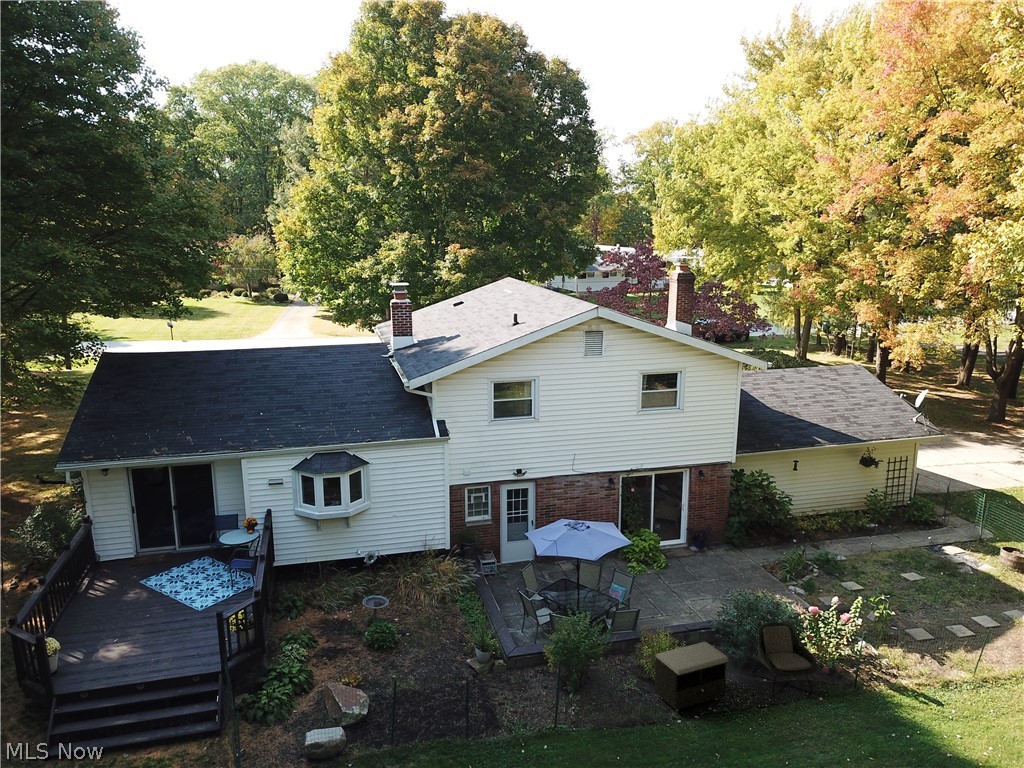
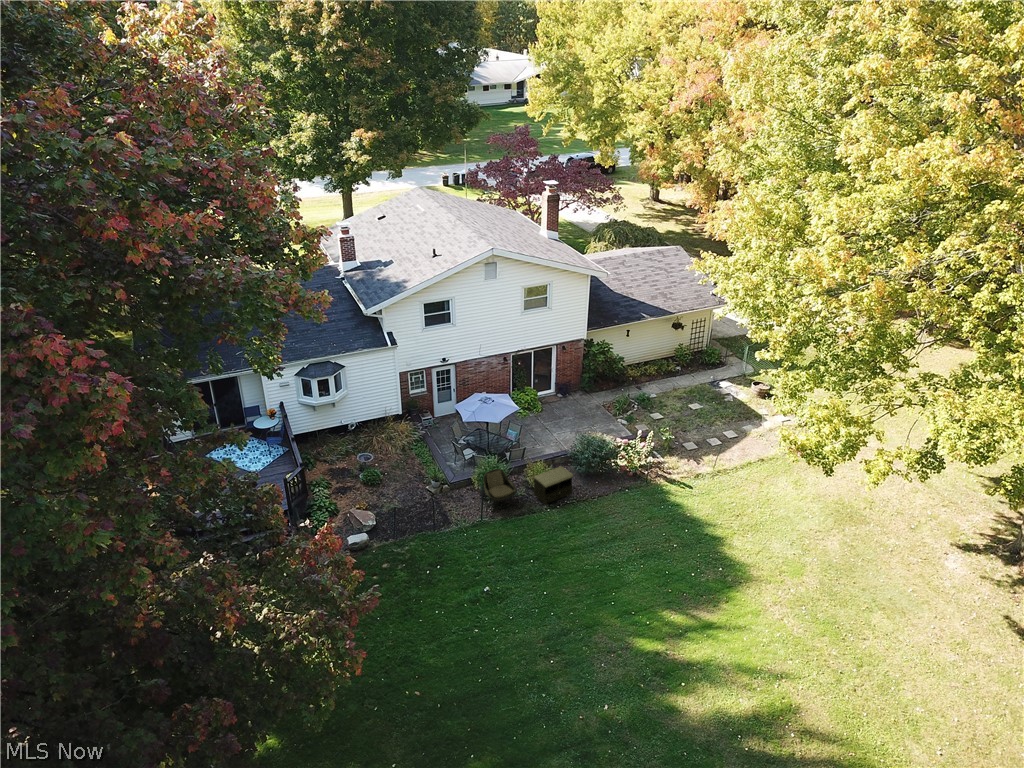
lounge chair: present [753,622,818,697] -> present [484,469,517,512]

